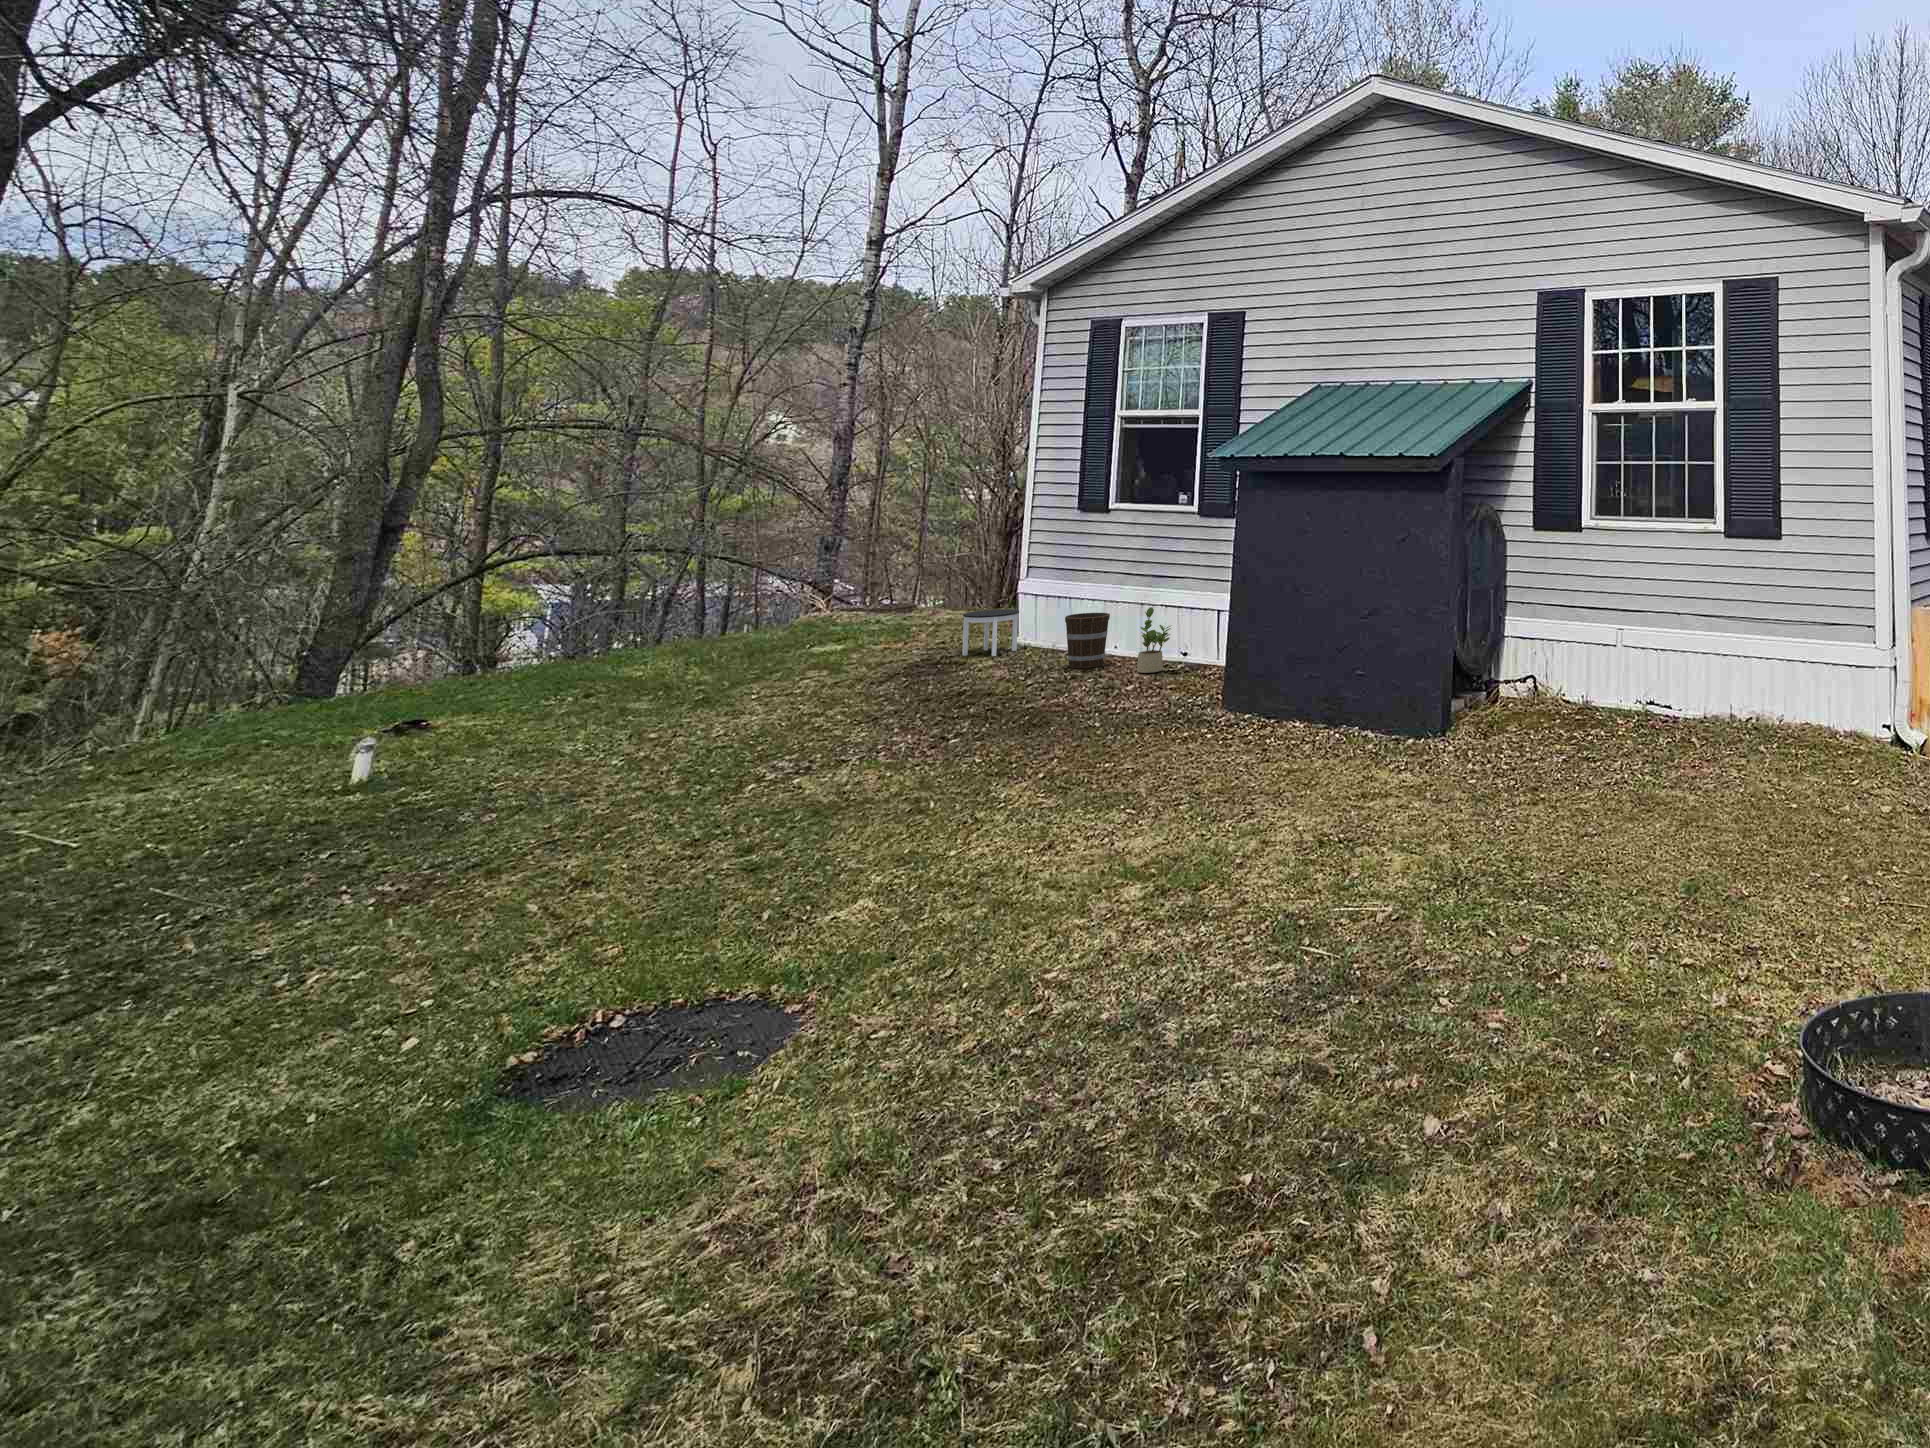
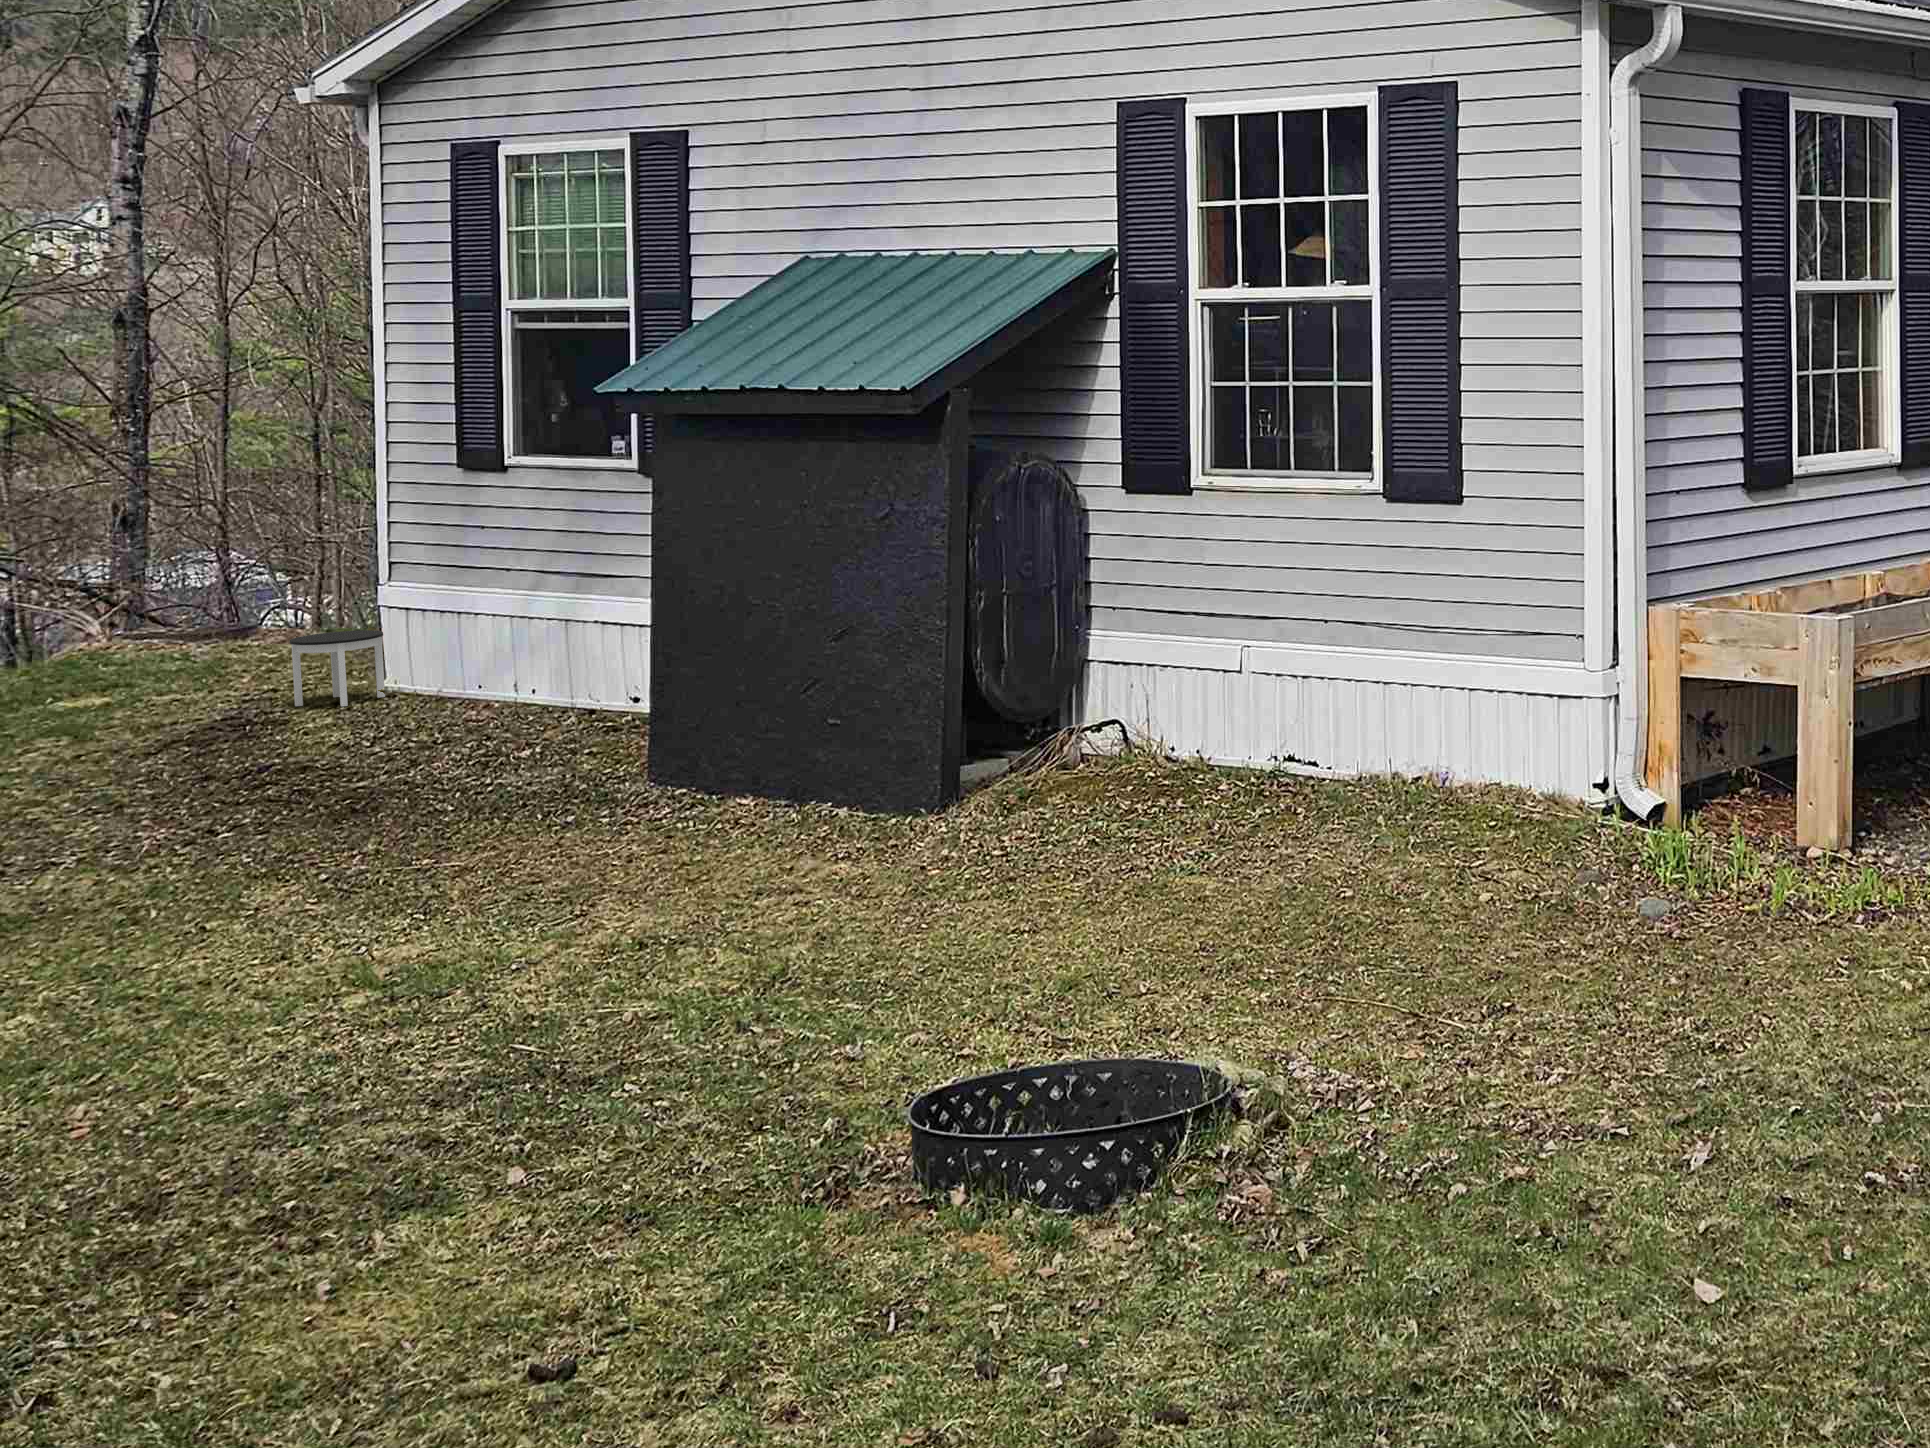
potted plant: present [1137,607,1171,673] -> none [555,624,609,729]
bucket: present [1065,613,1110,668] -> none [441,634,516,723]

